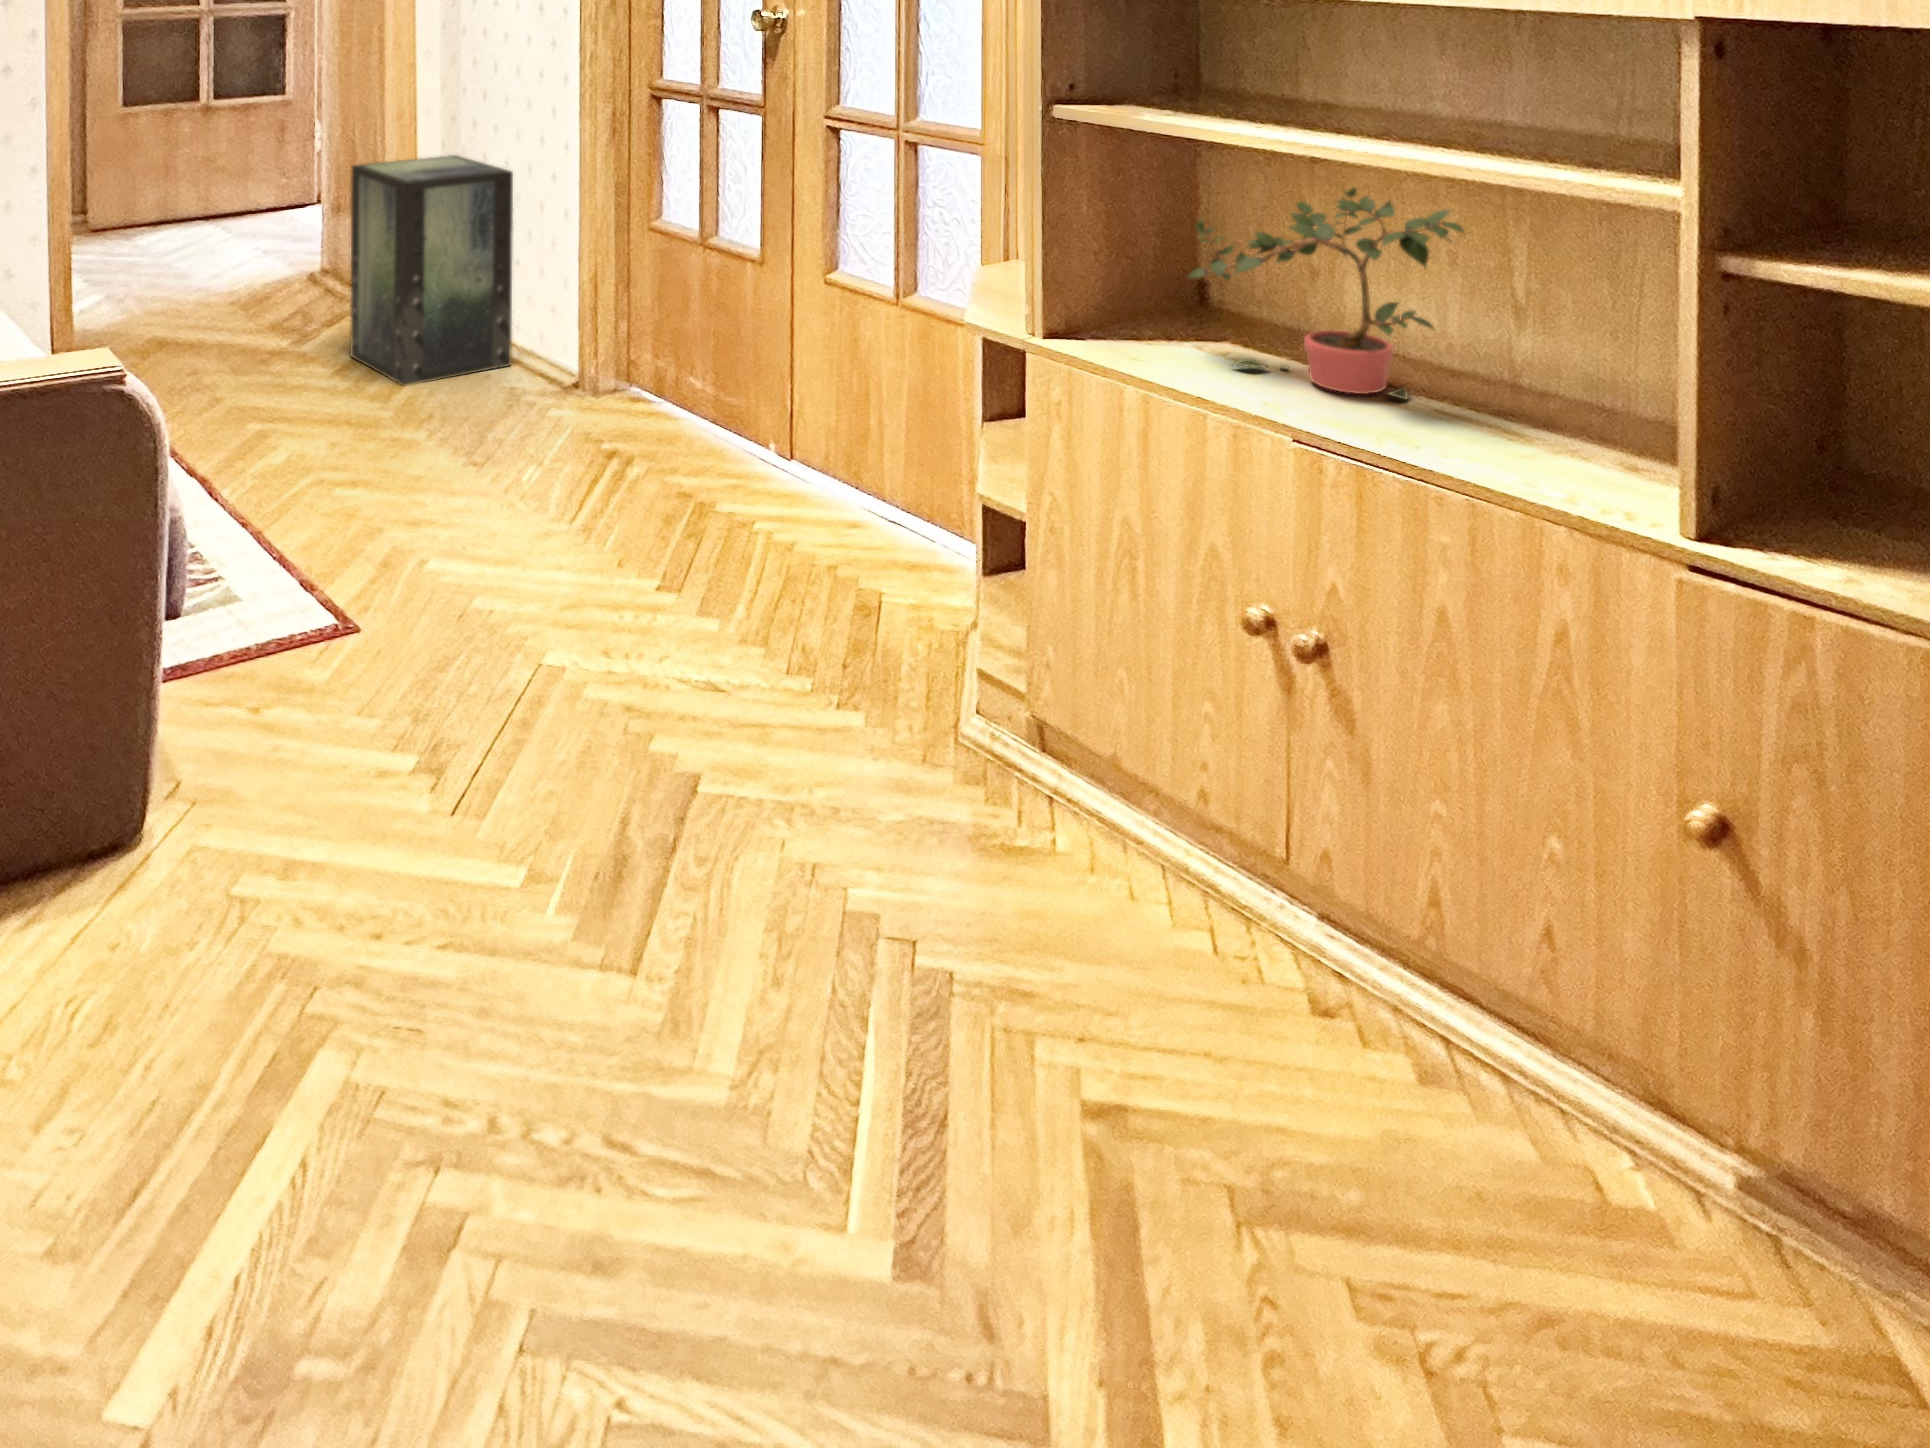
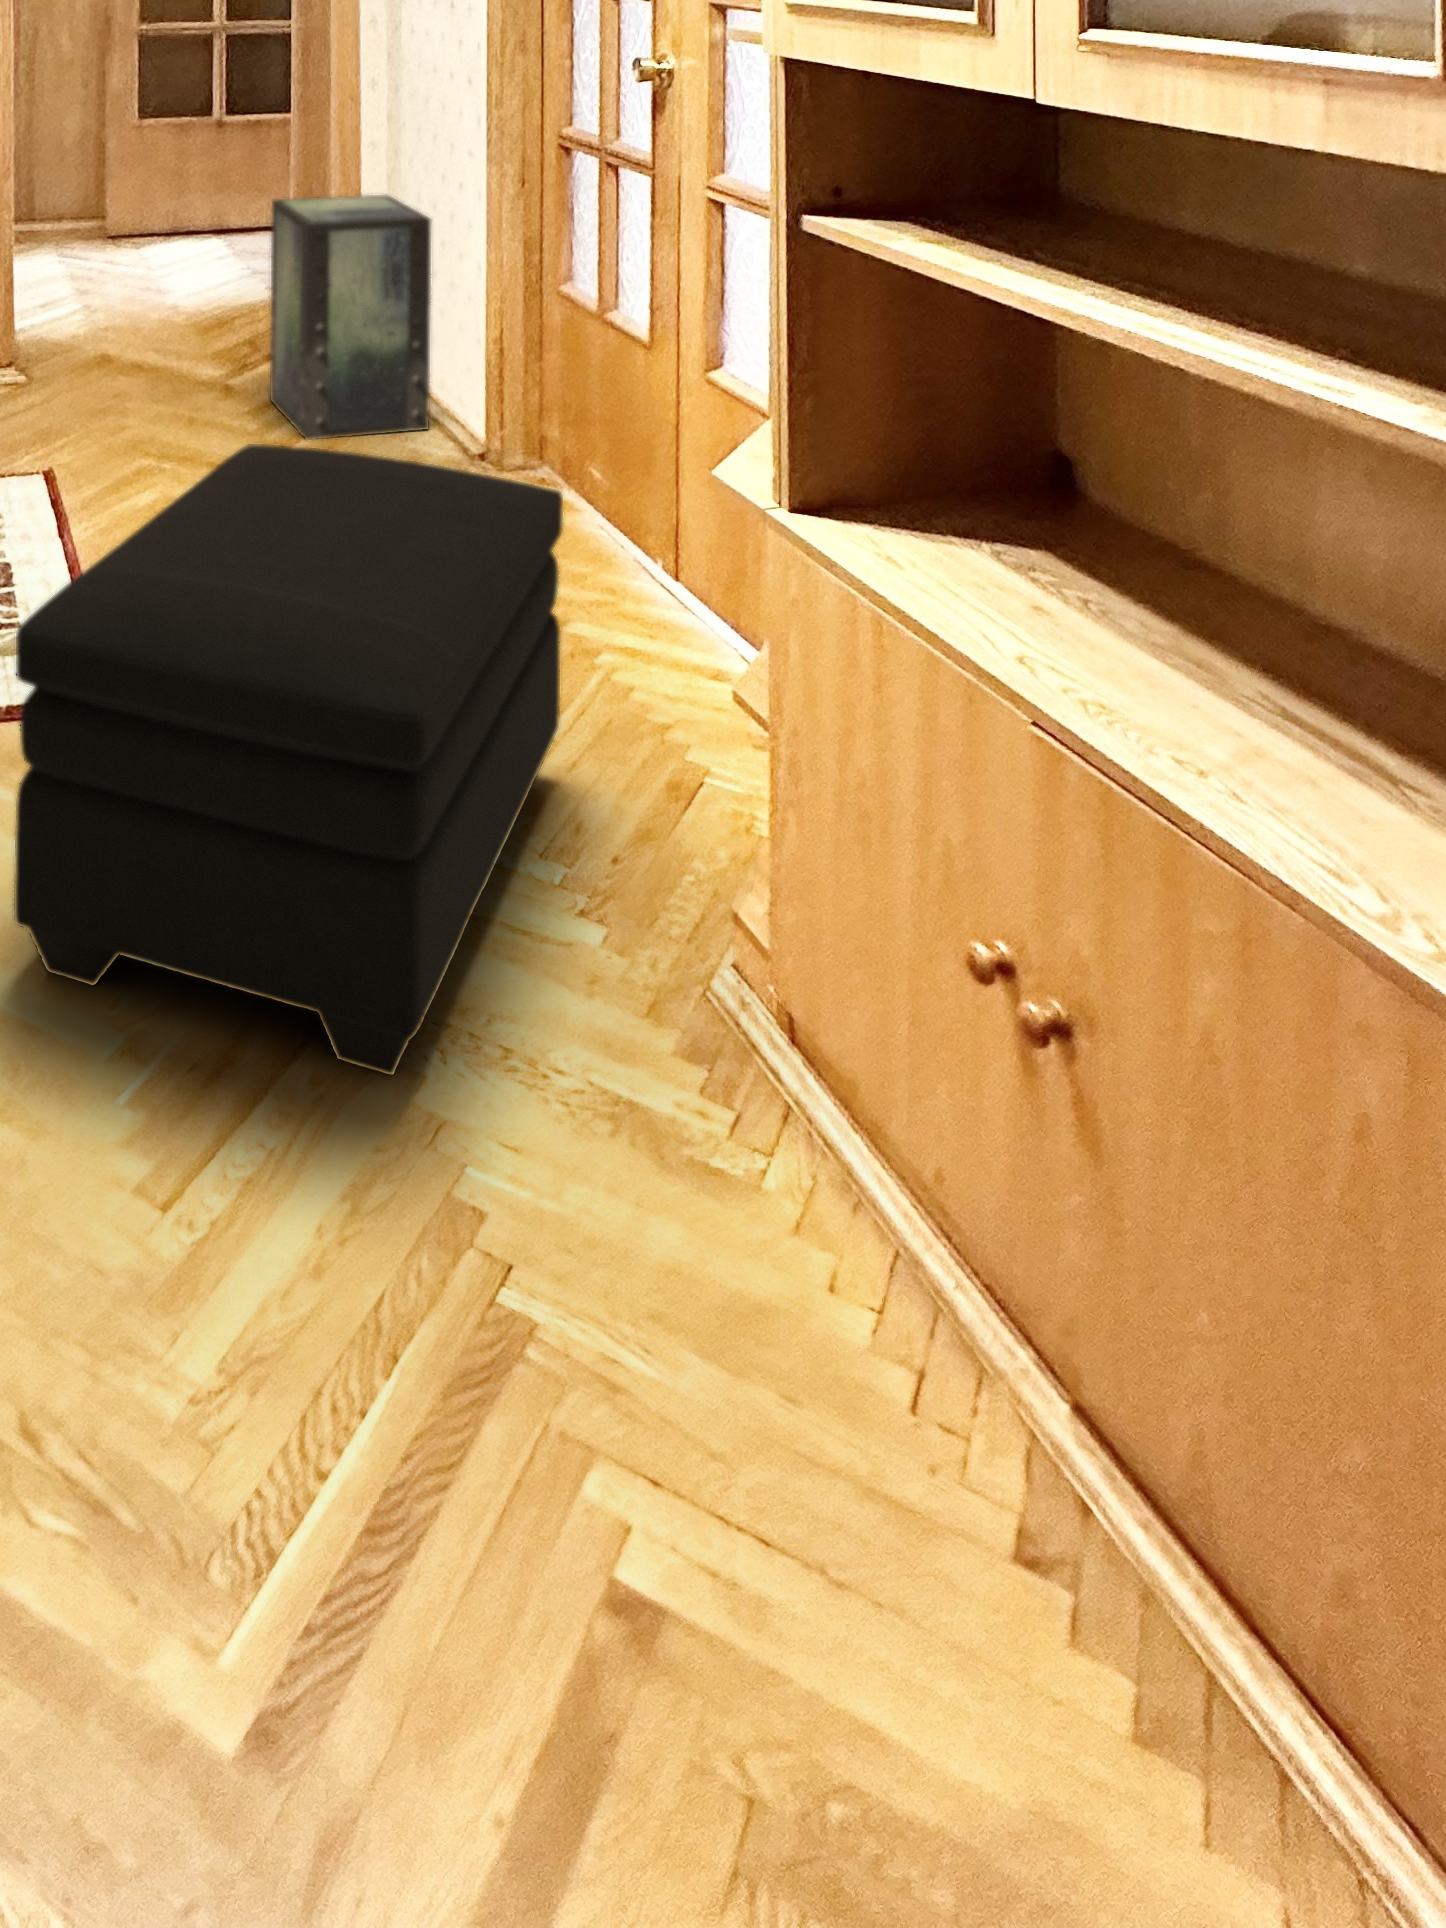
potted plant: present [1189,188,1464,399] -> none [973,371,1323,689]
ottoman: none [398,362,789,843] -> present [14,444,563,1075]

